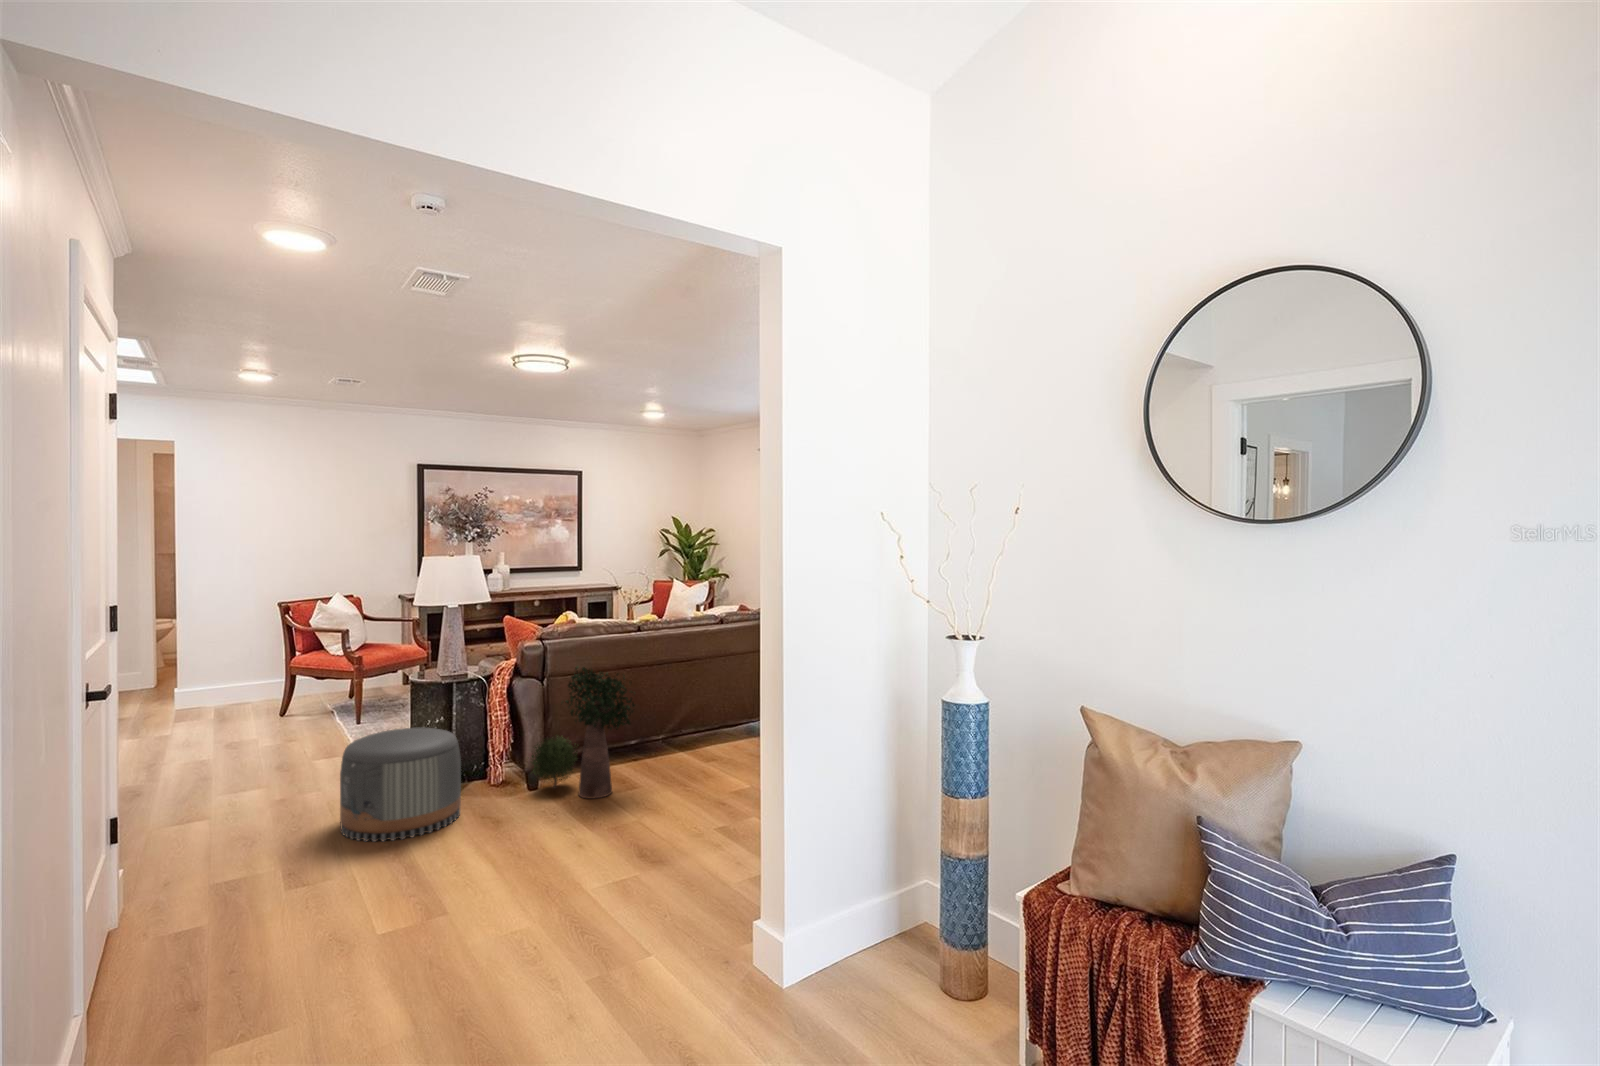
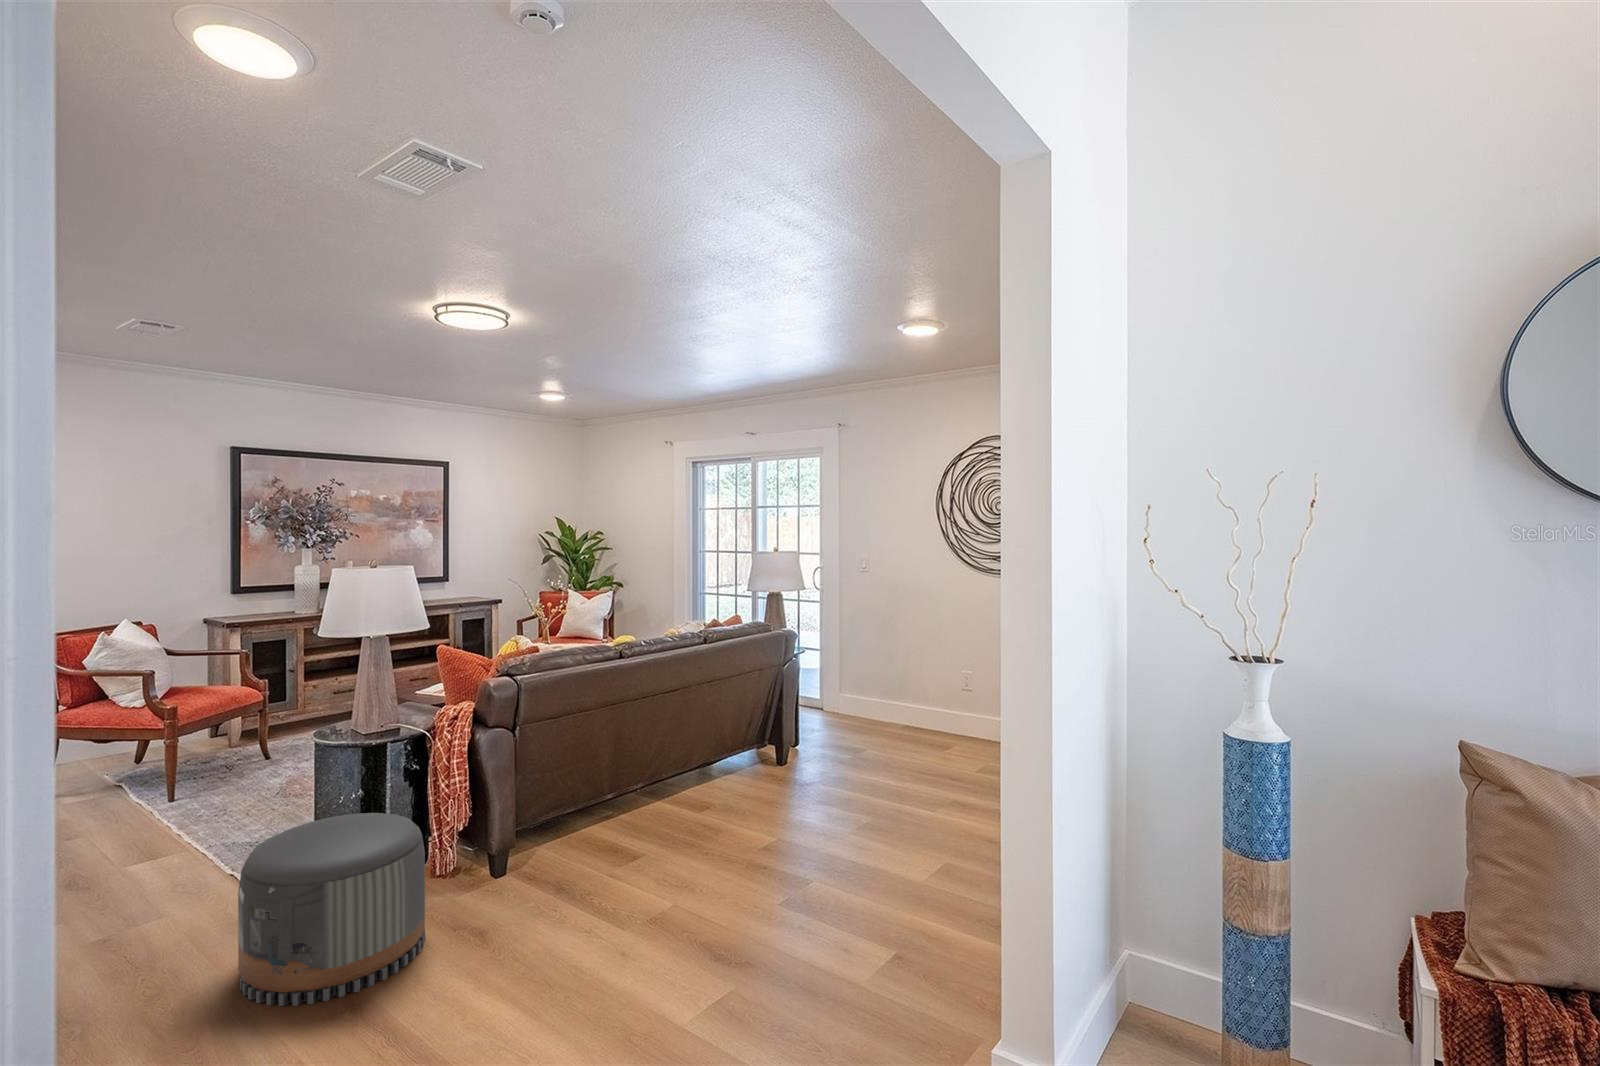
potted plant: present [531,666,635,799] -> none [501,707,650,883]

